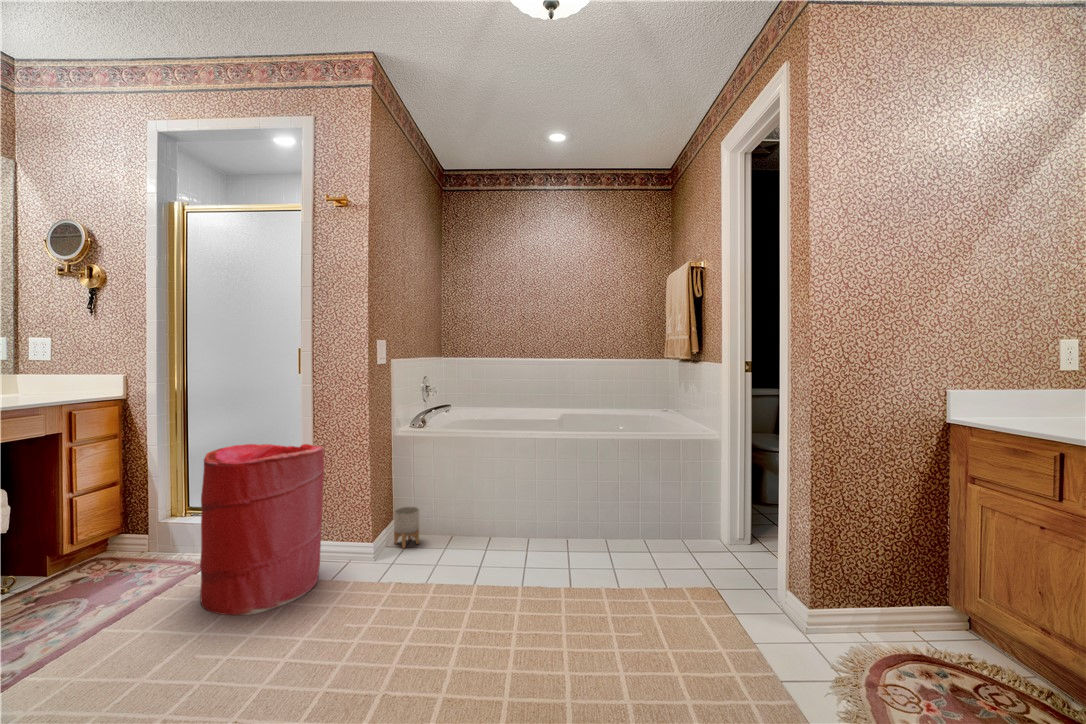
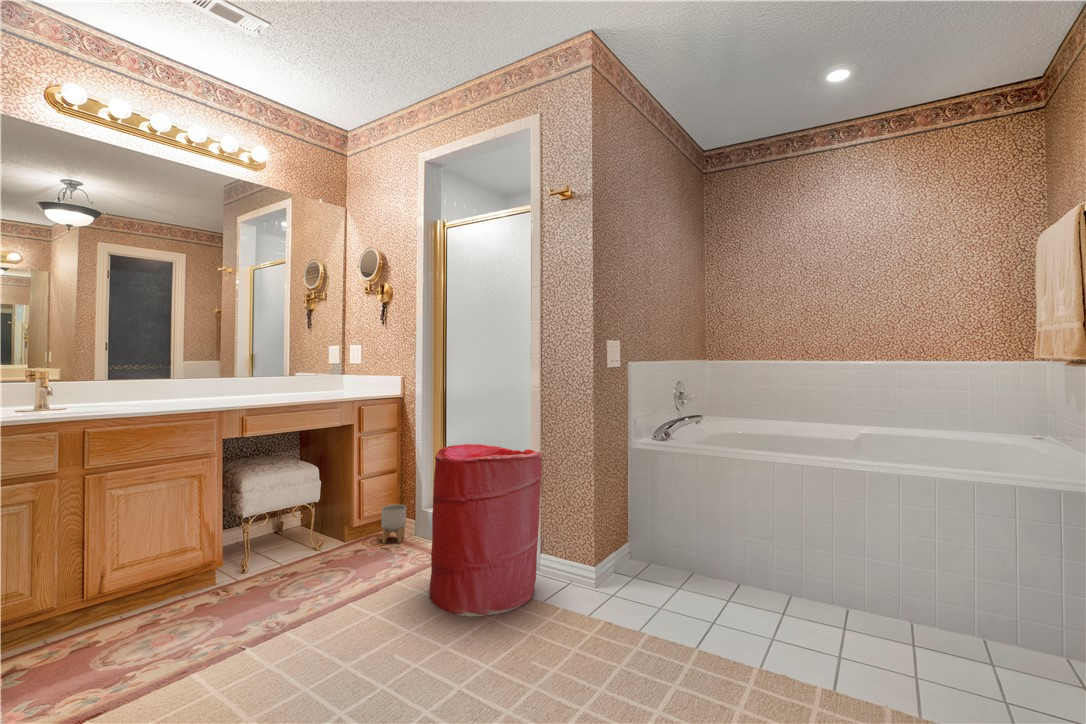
planter: present [394,507,419,548] -> present [381,504,406,543]

